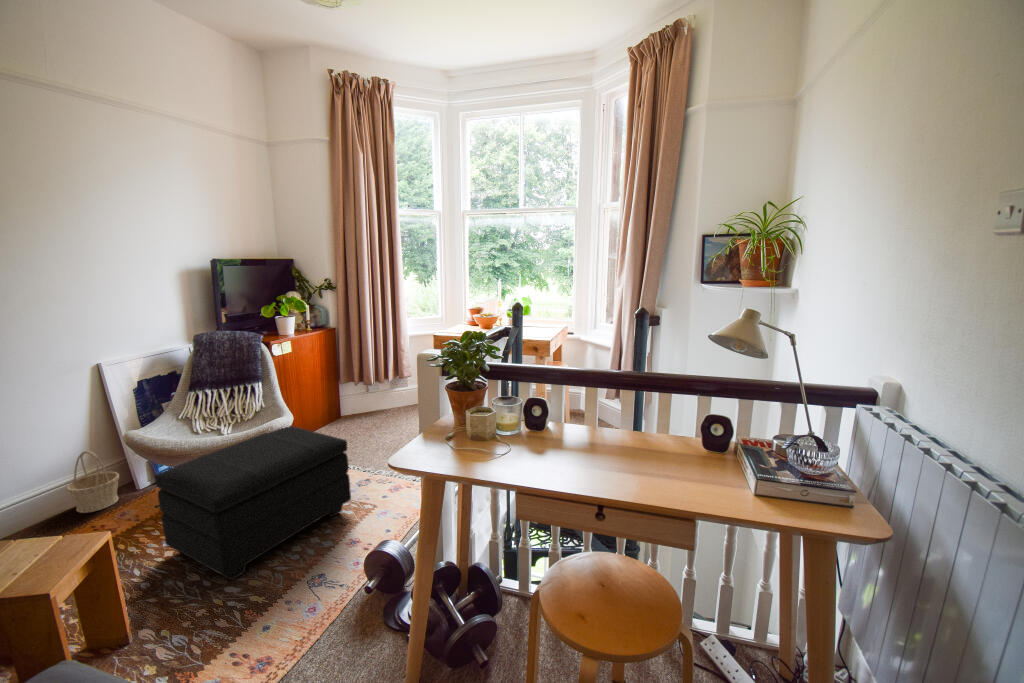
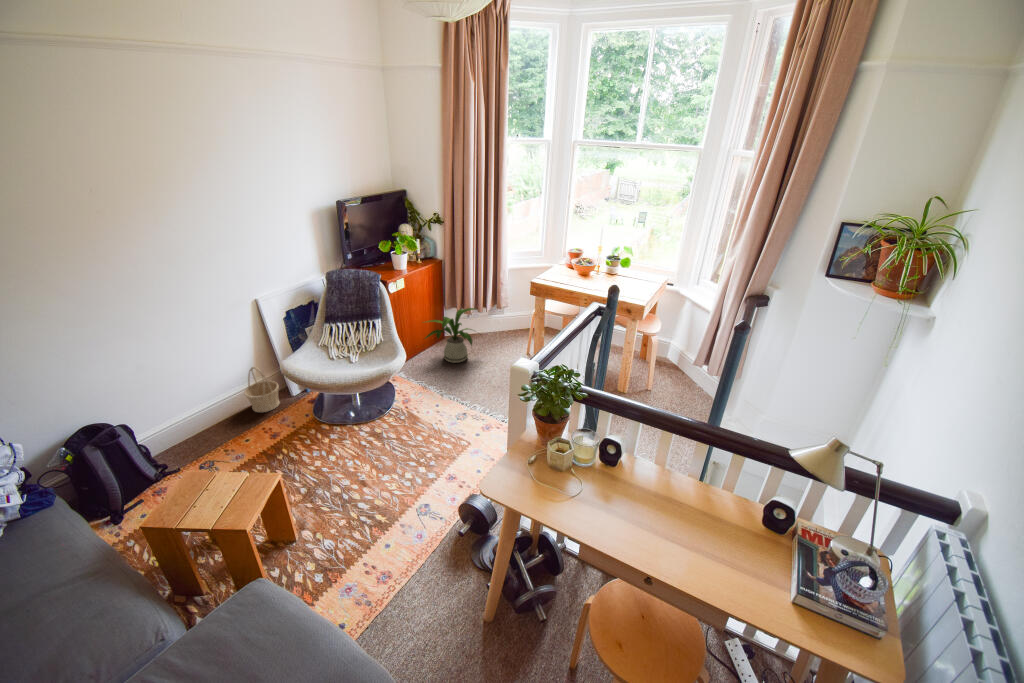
house plant: none [312,371,385,437] -> present [425,308,475,363]
footstool: present [155,426,351,580] -> none [304,366,452,497]

